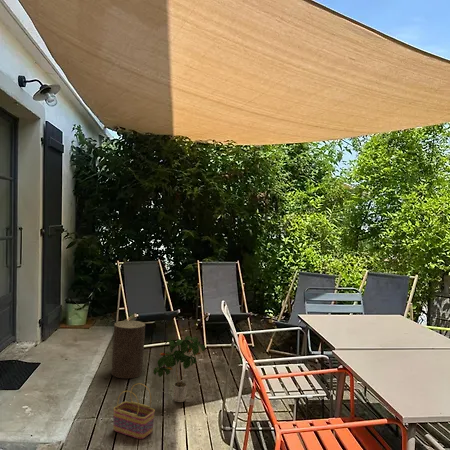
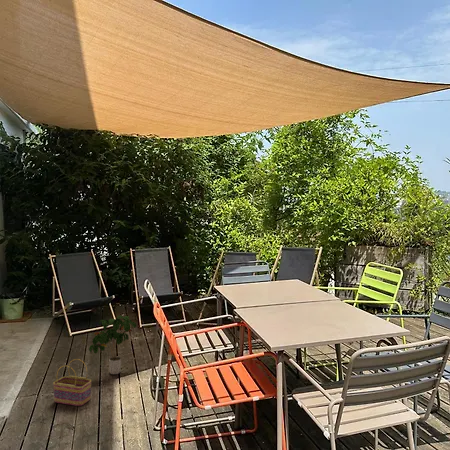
stool: present [111,320,145,379] -> none [50,308,80,361]

